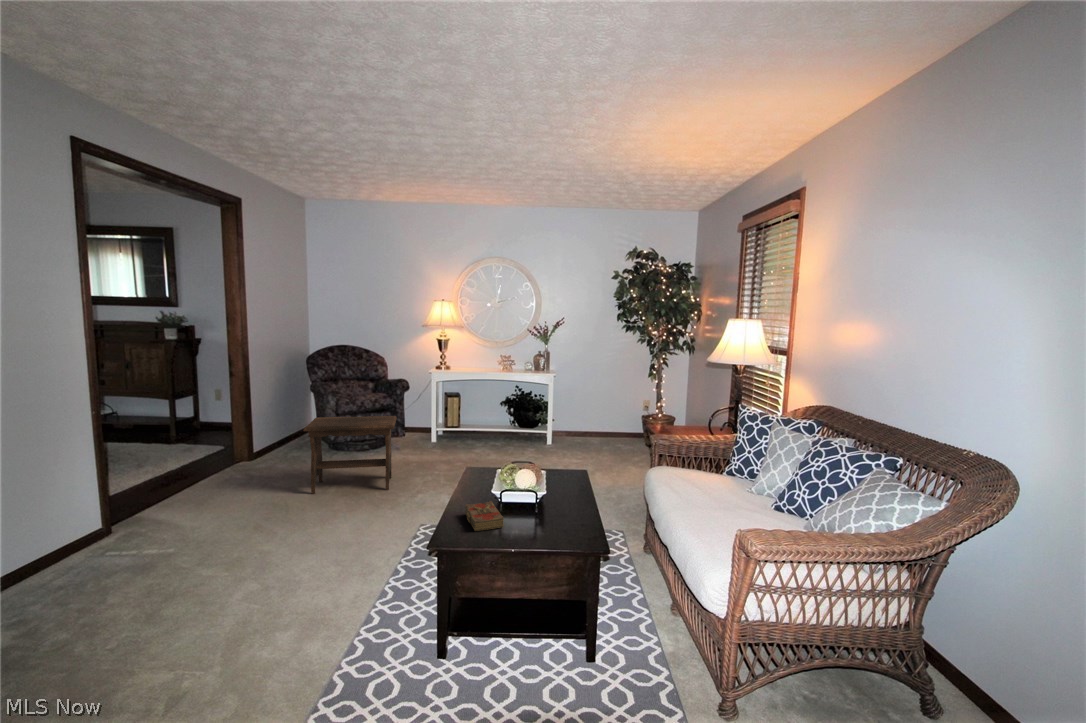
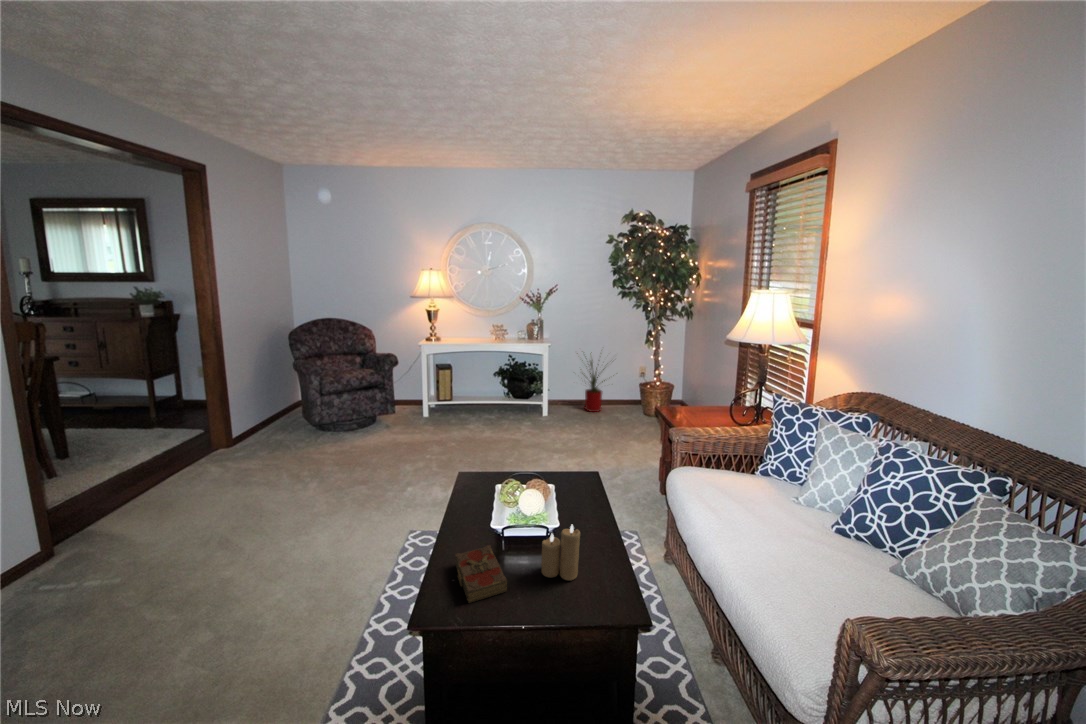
house plant: none [577,378,625,444] -> present [582,360,605,412]
footstool: present [303,416,397,494] -> none [273,400,382,491]
candle: none [530,480,560,525] -> present [541,525,580,580]

